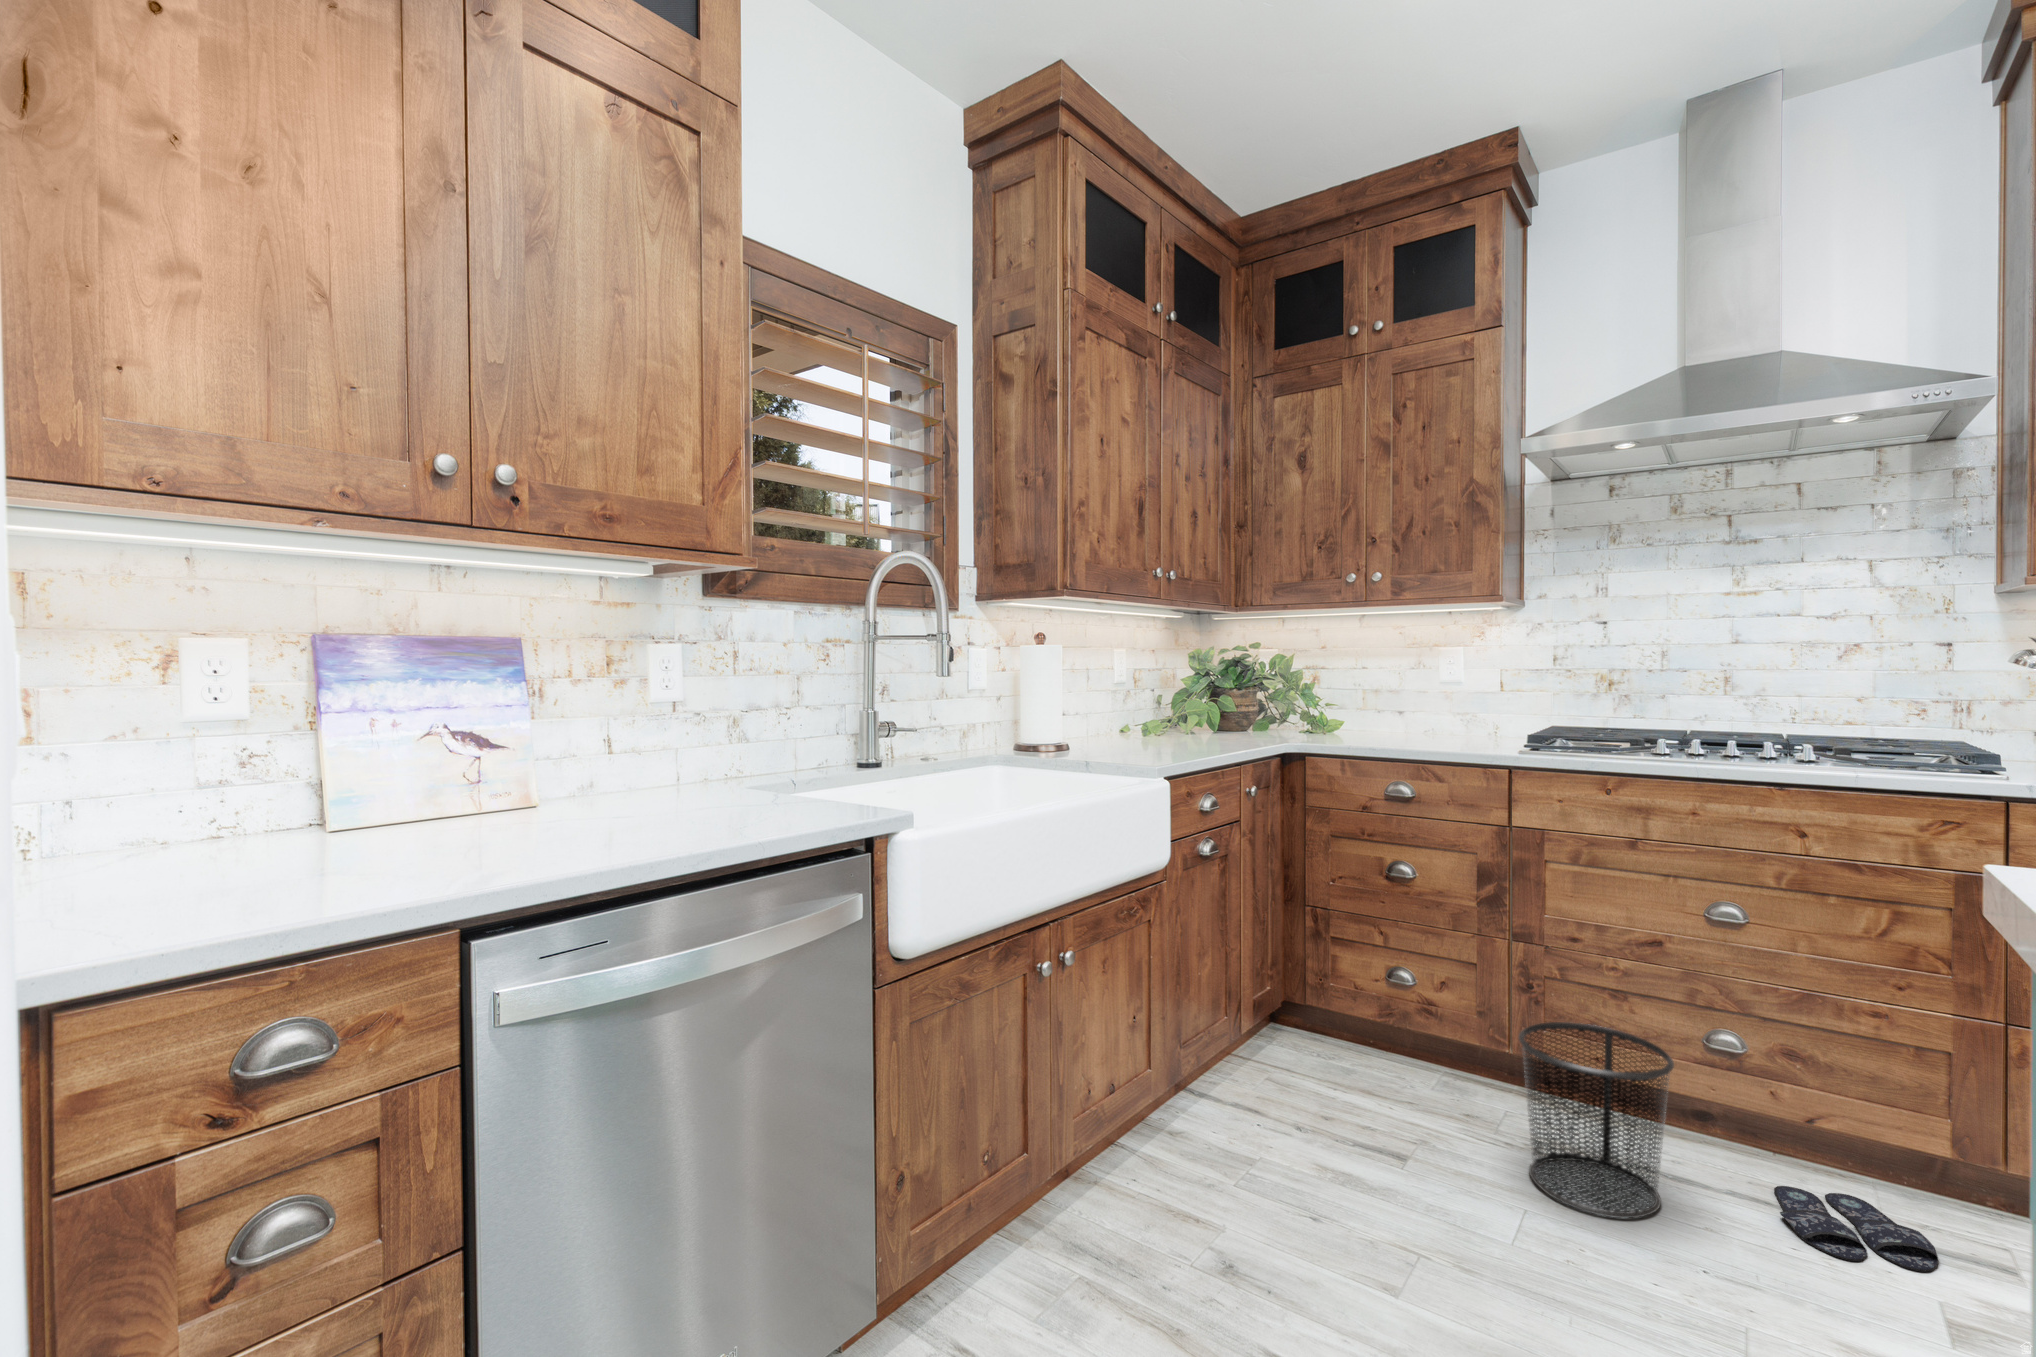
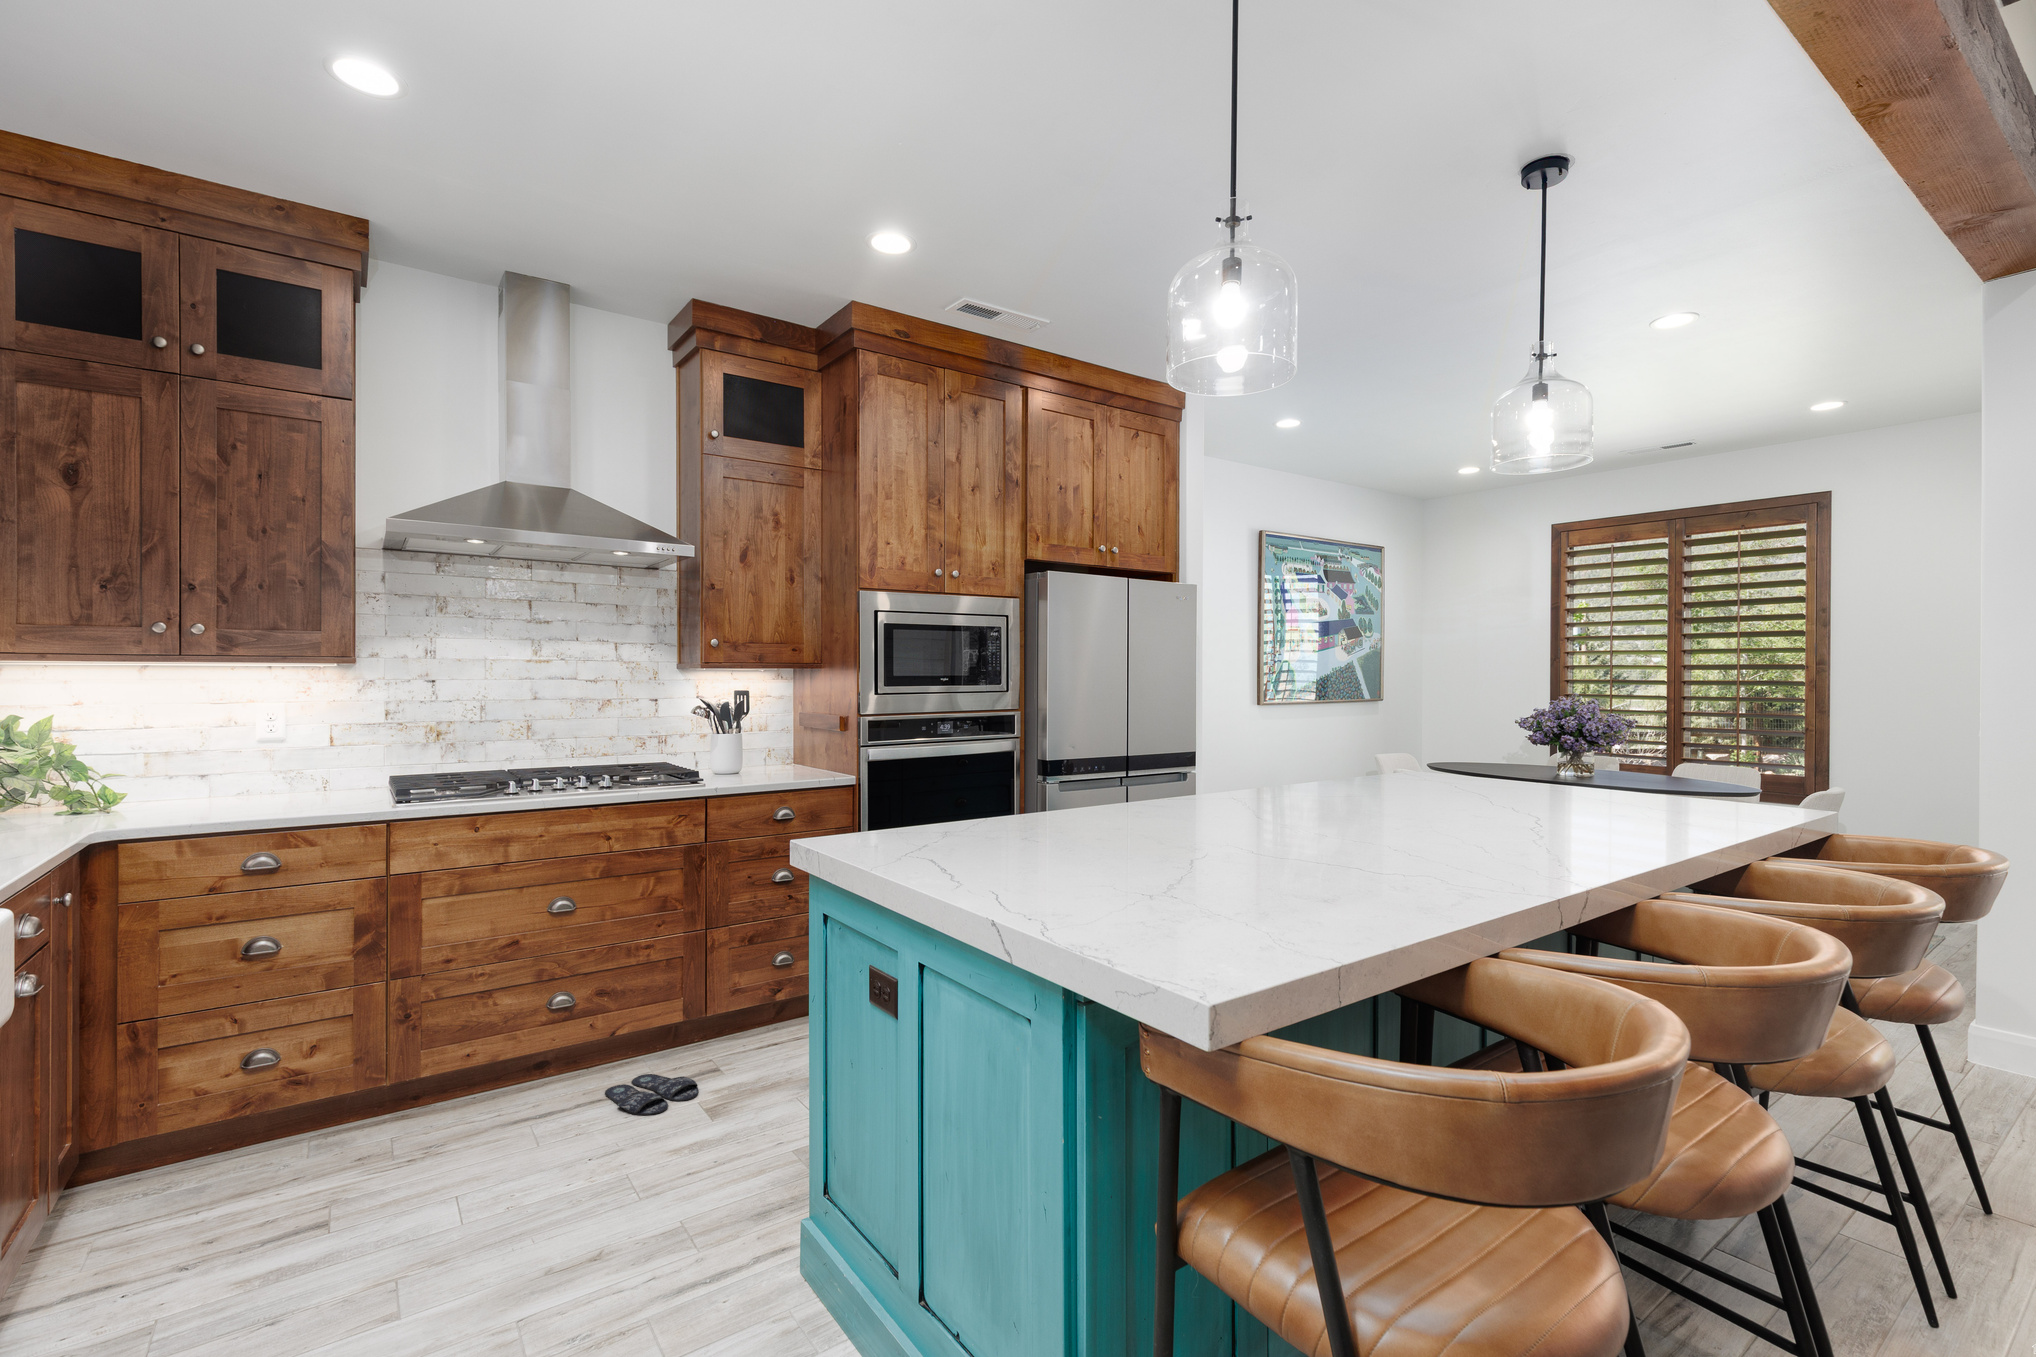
waste bin: present [1519,1022,1674,1218] -> none [435,1021,560,1180]

